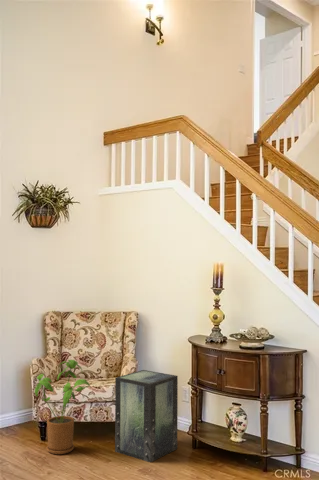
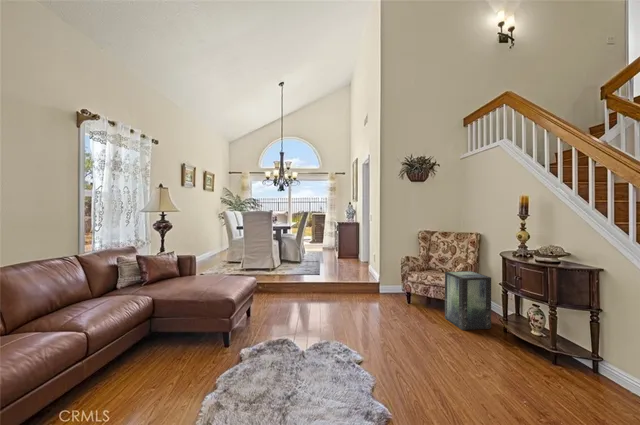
house plant: present [35,360,90,454] -> none [398,257,429,312]

